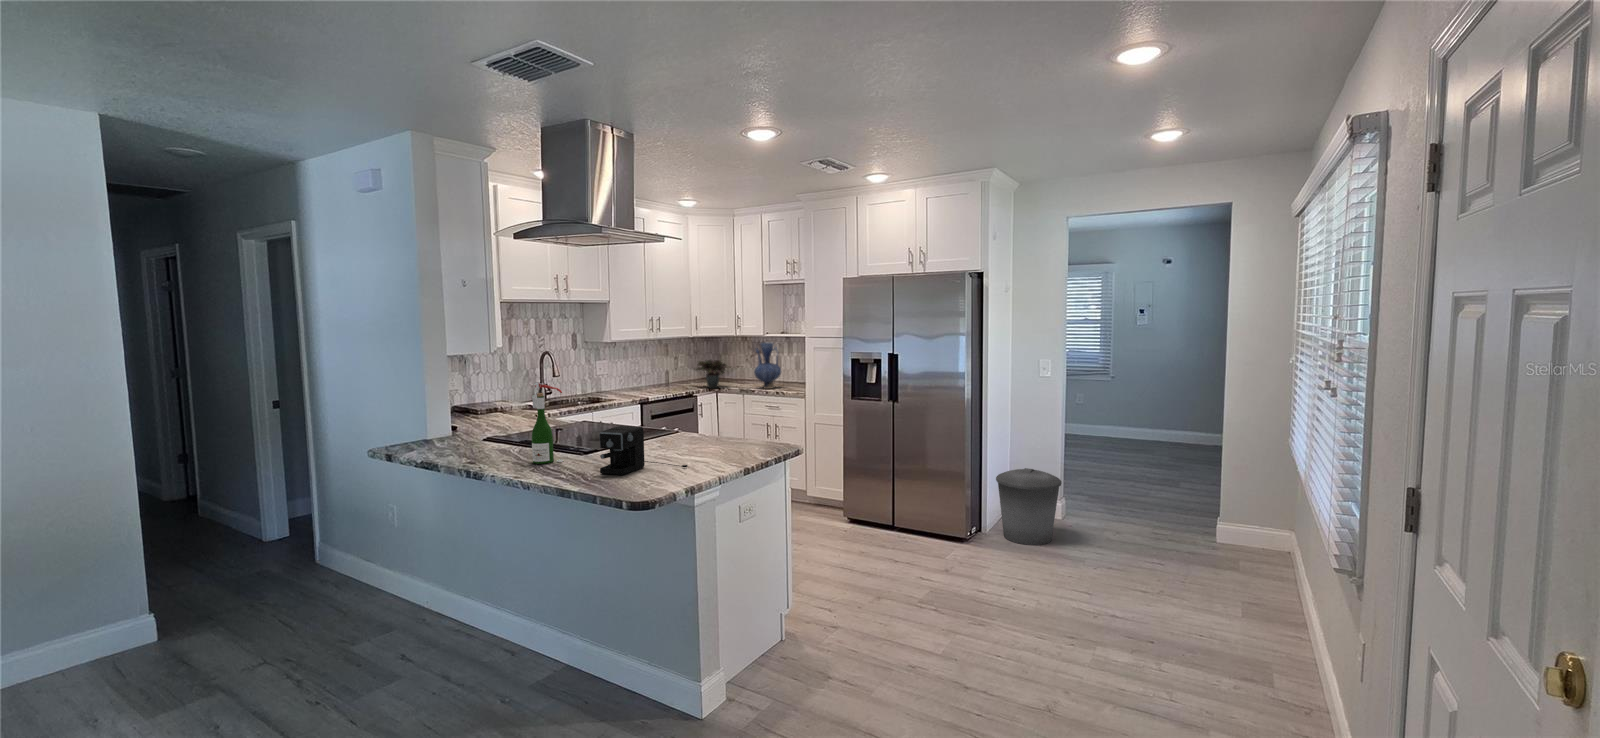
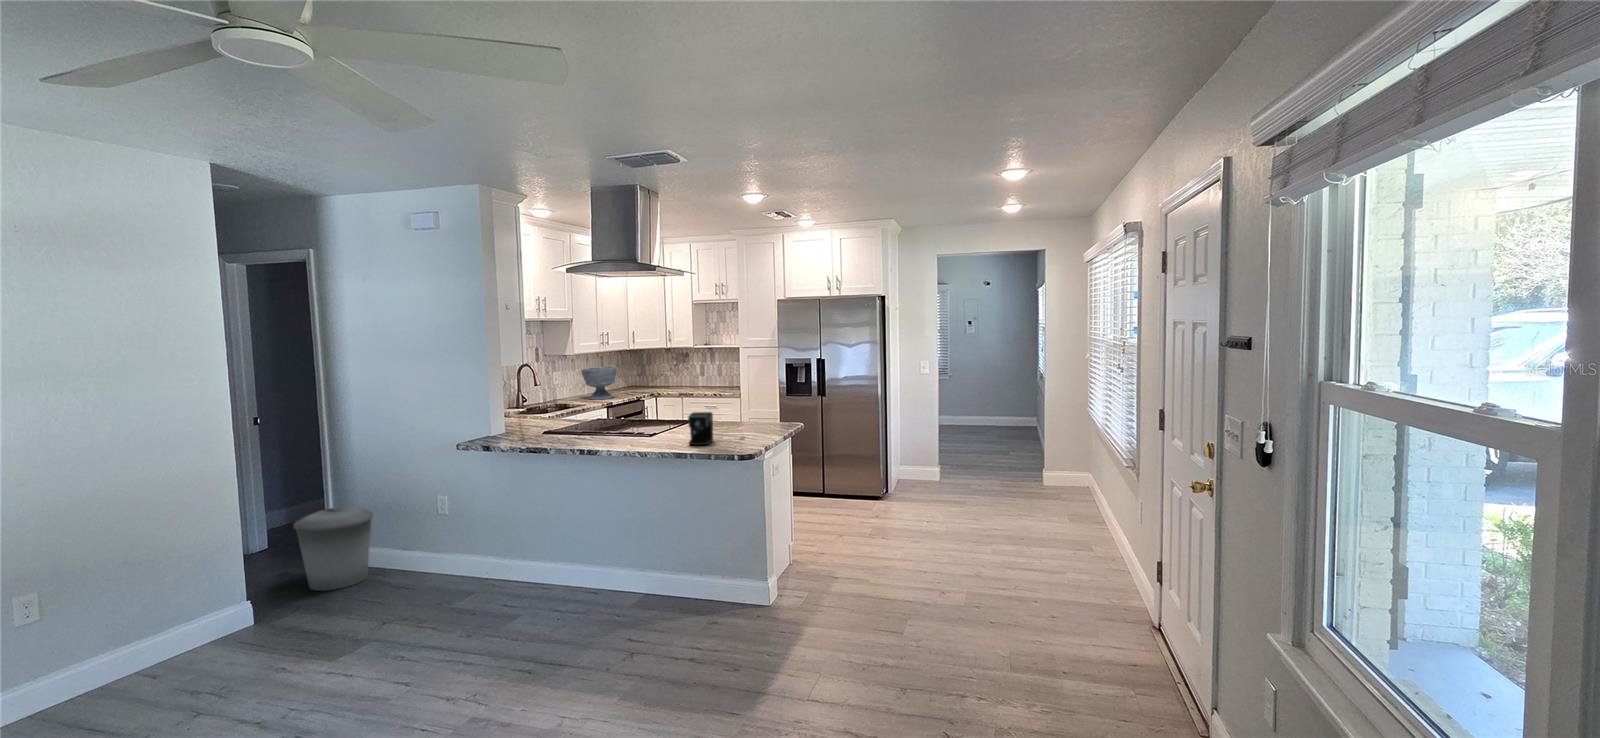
vase: present [754,343,781,389] -> none [693,353,716,392]
bowl: none [623,356,664,394] -> present [581,367,617,400]
potted plant: present [695,360,727,388] -> none [636,368,674,393]
wine bottle: present [532,382,564,464] -> none [619,383,644,444]
trash can: present [996,468,1062,545] -> present [293,507,373,591]

